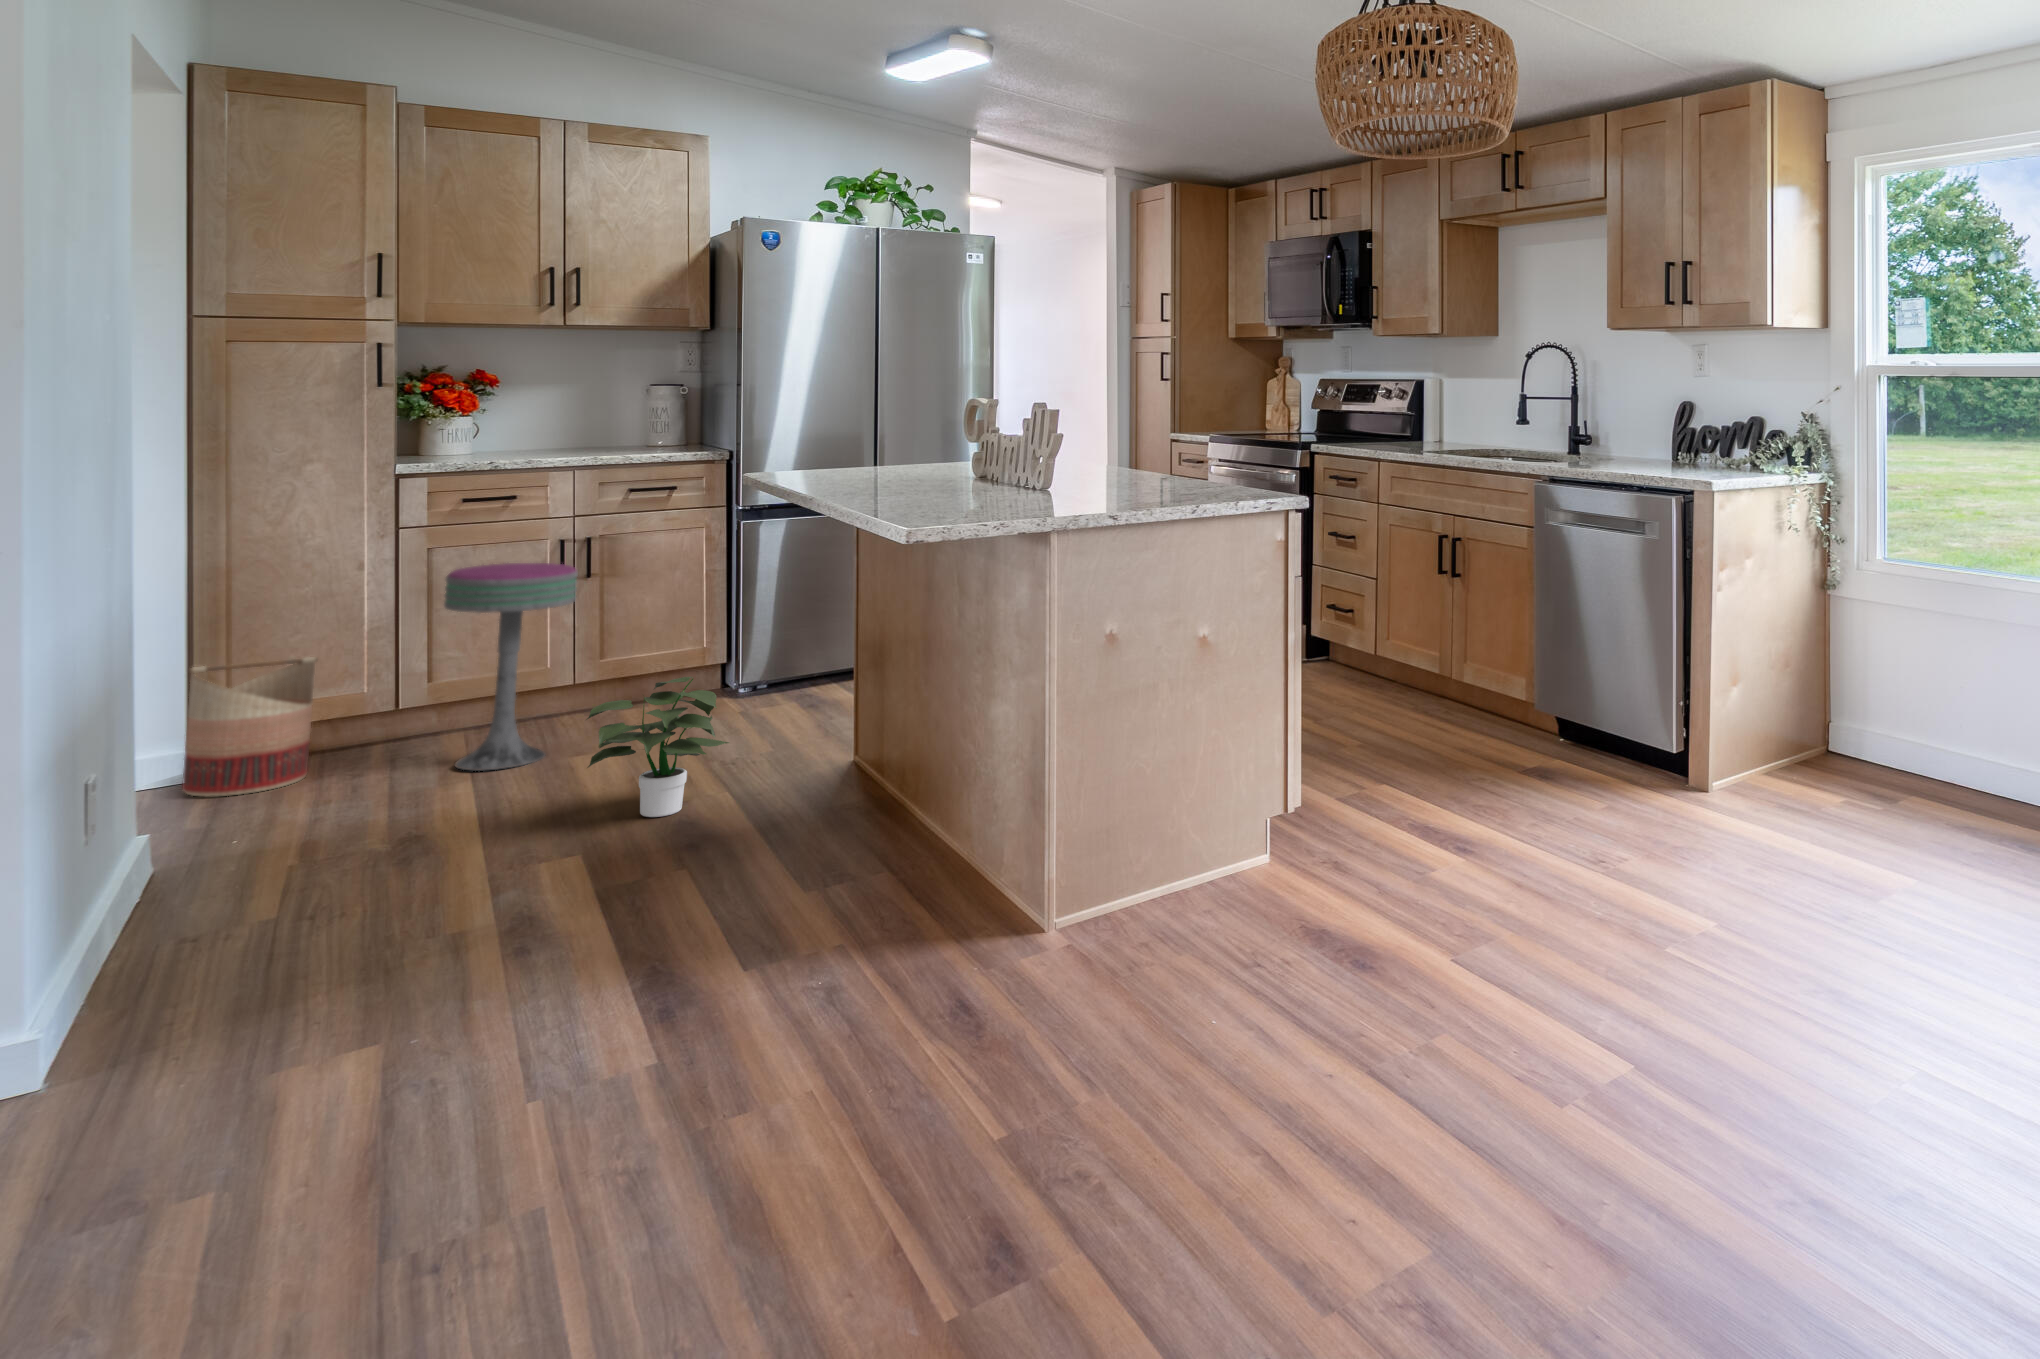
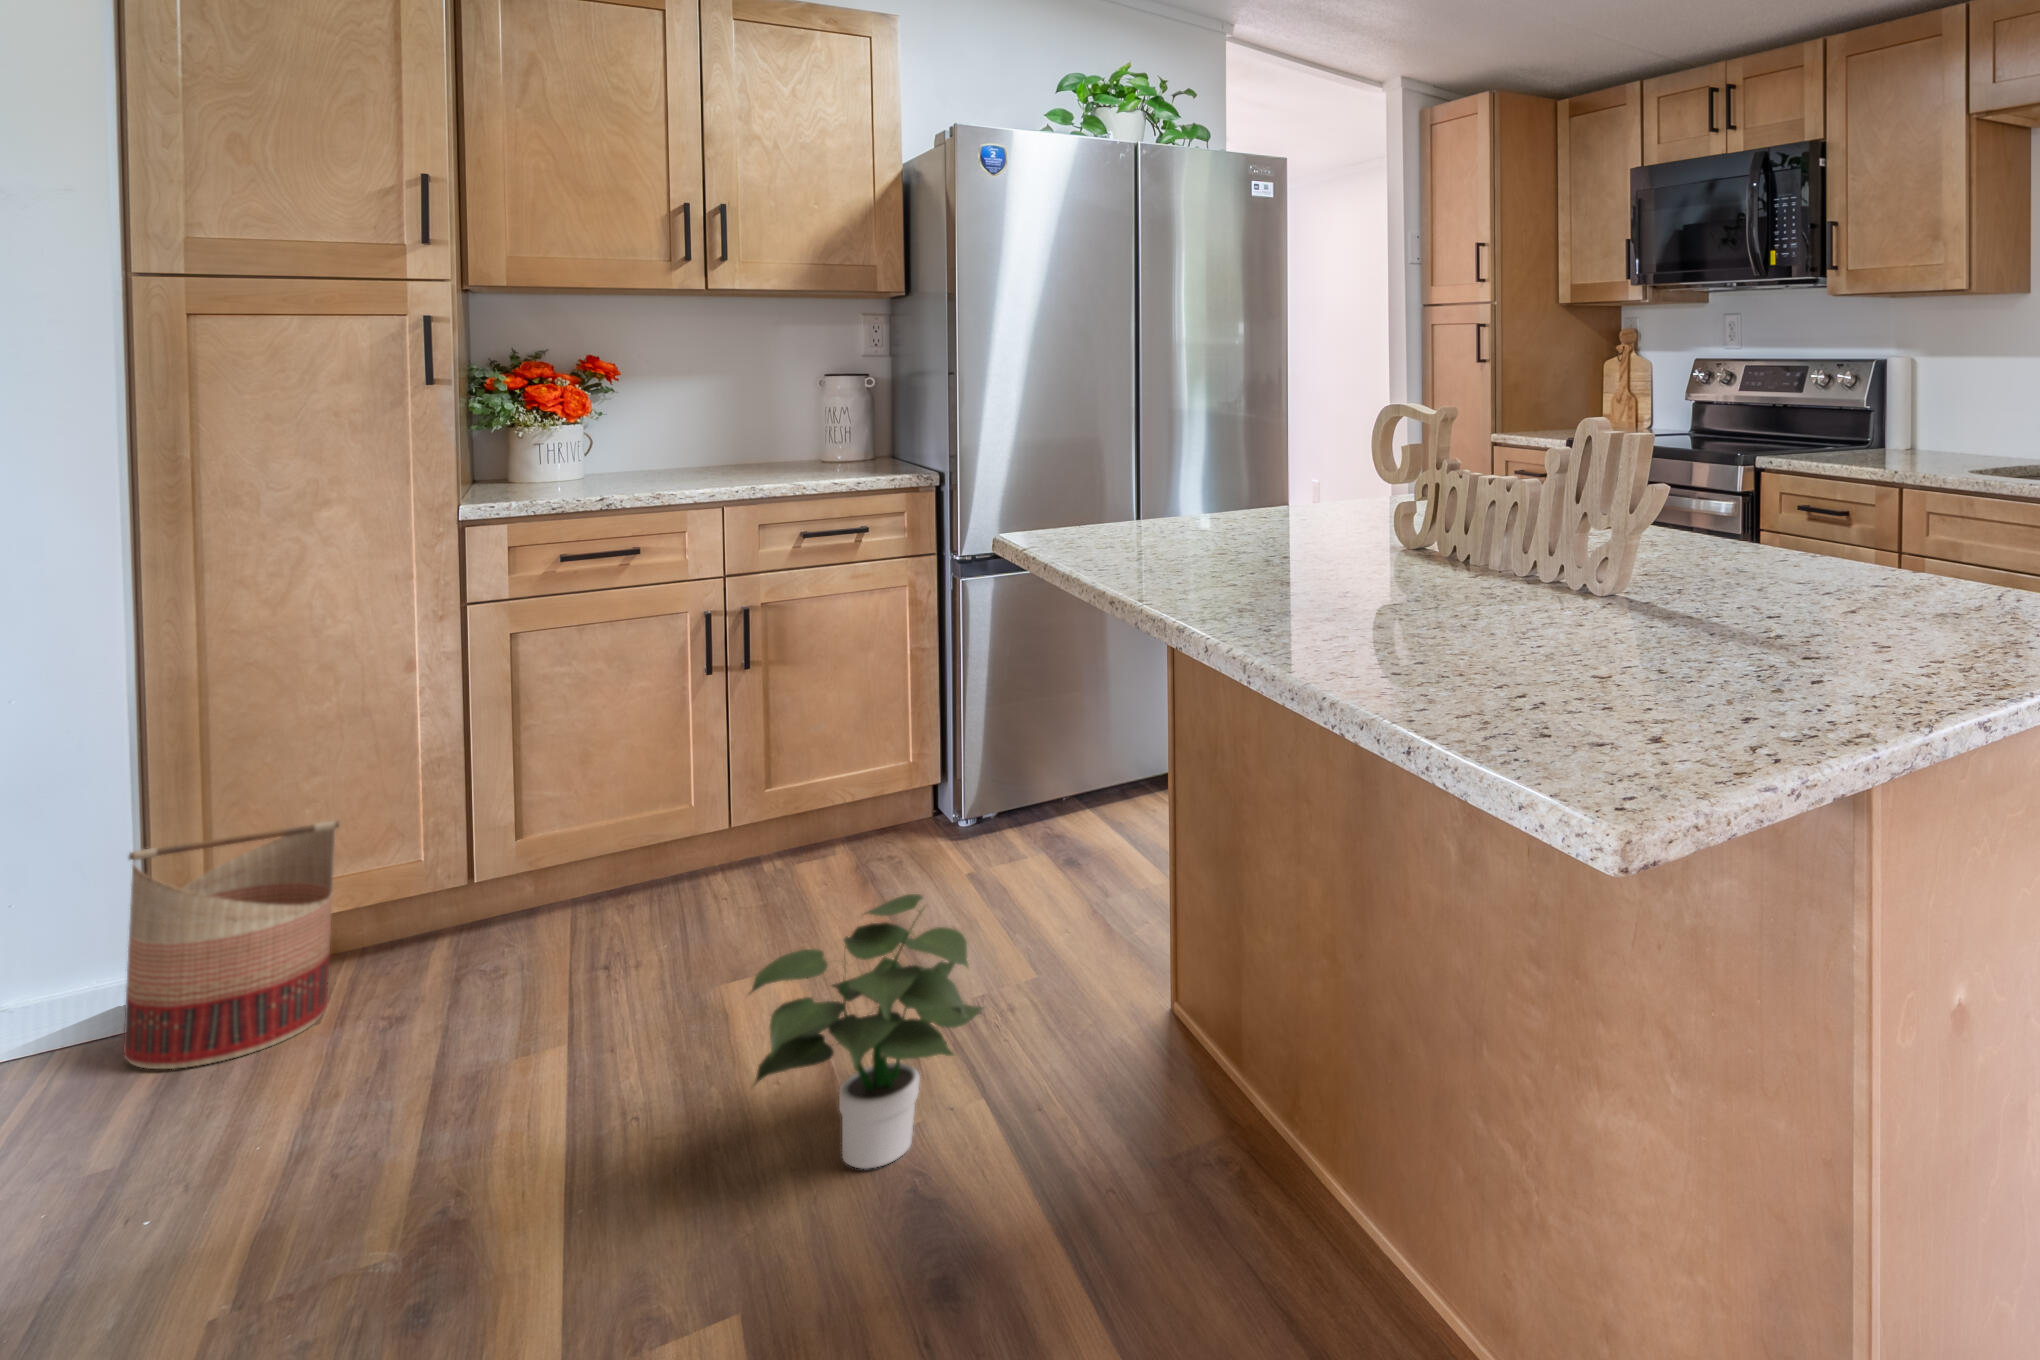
bar stool: present [444,563,578,771] -> none [525,659,730,1010]

